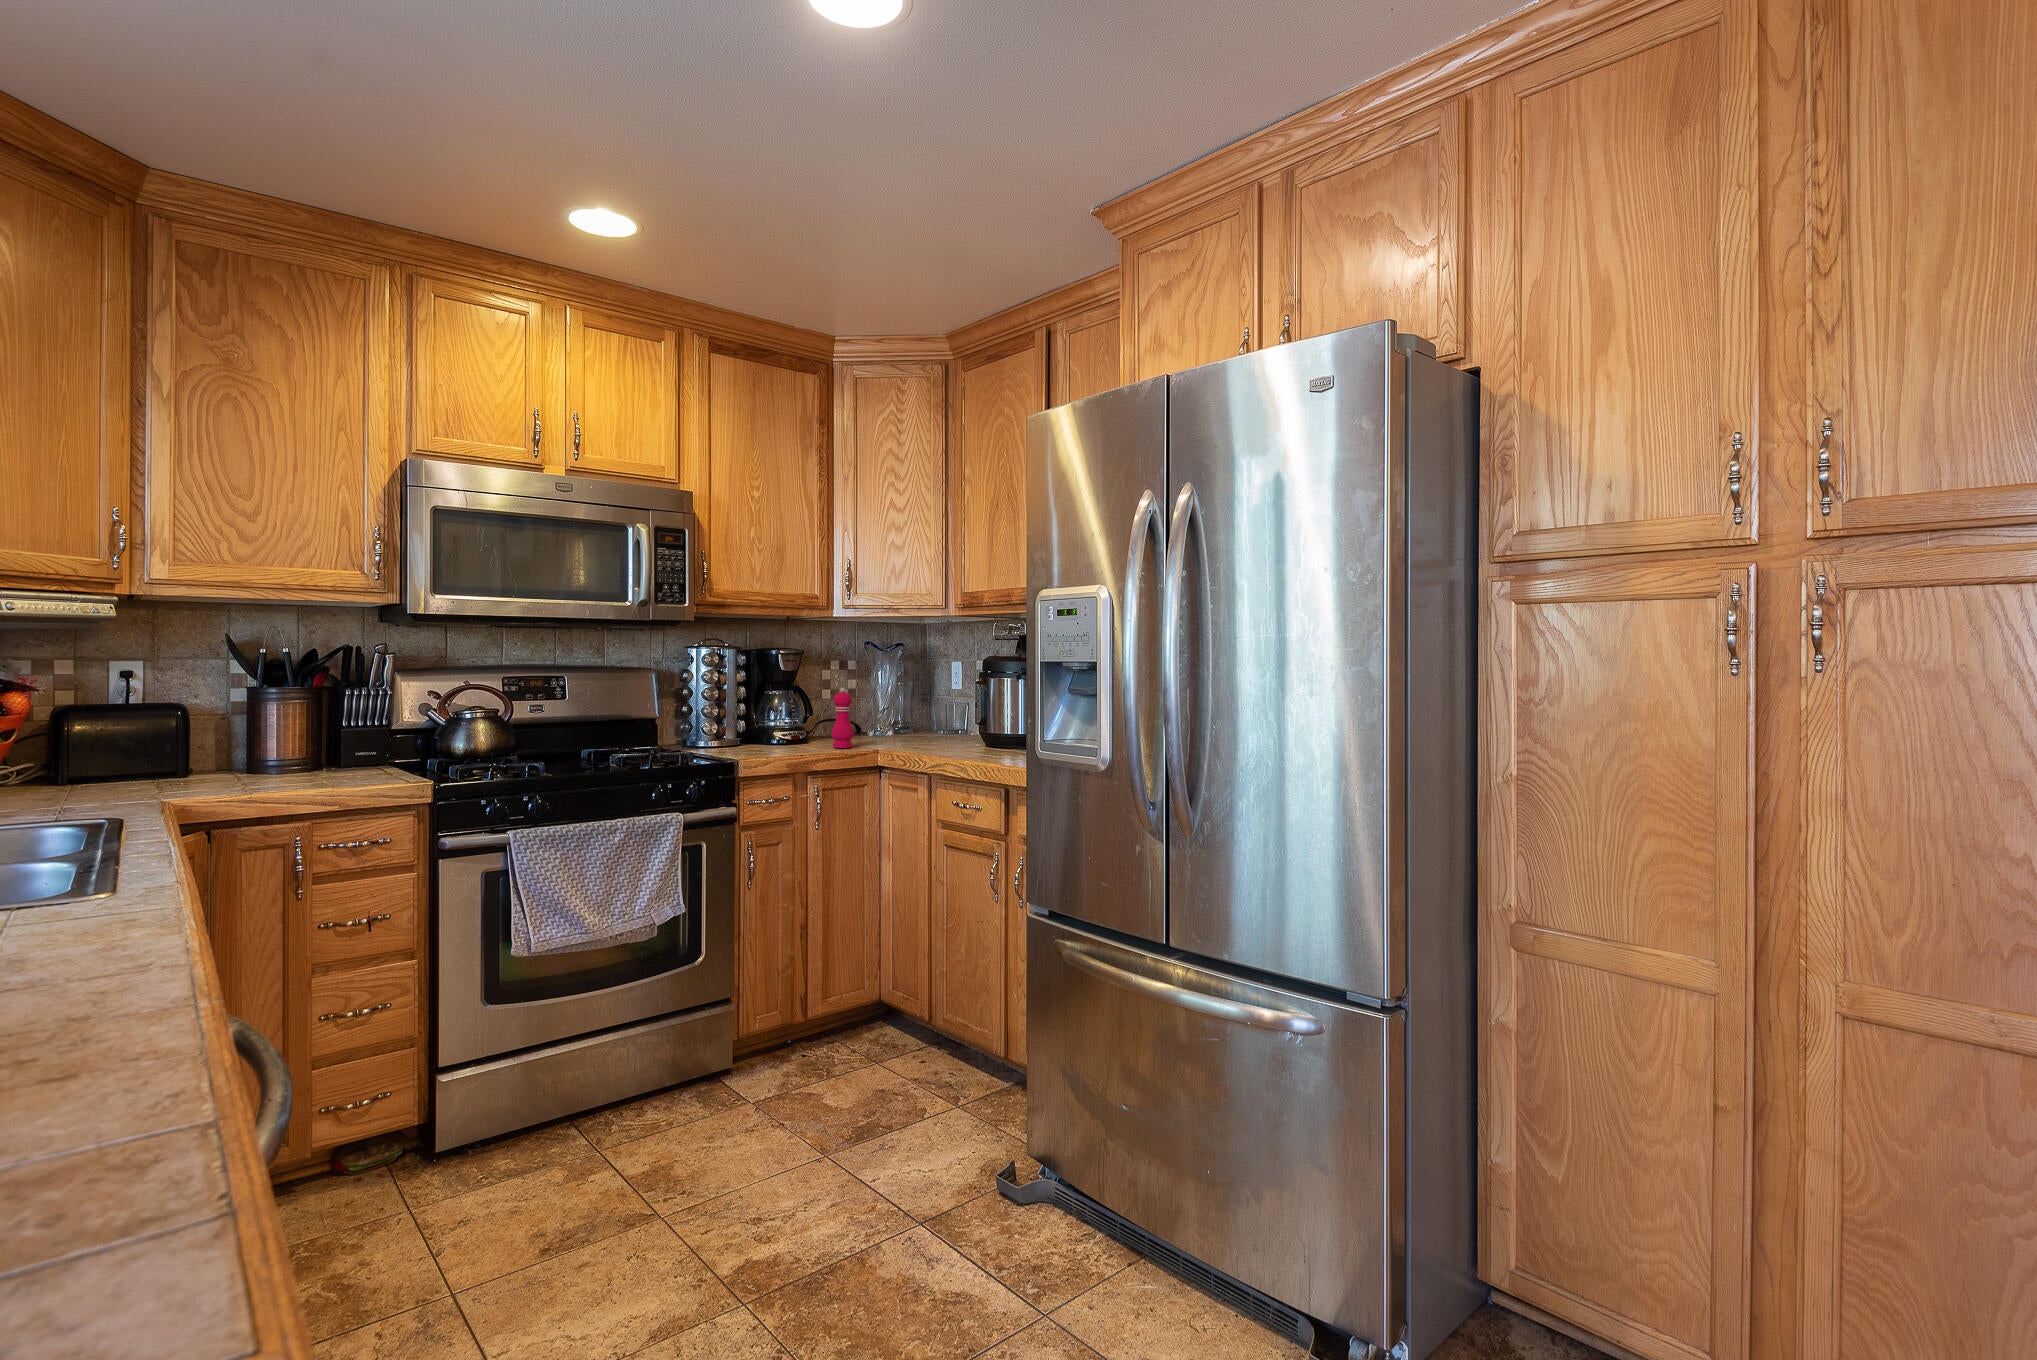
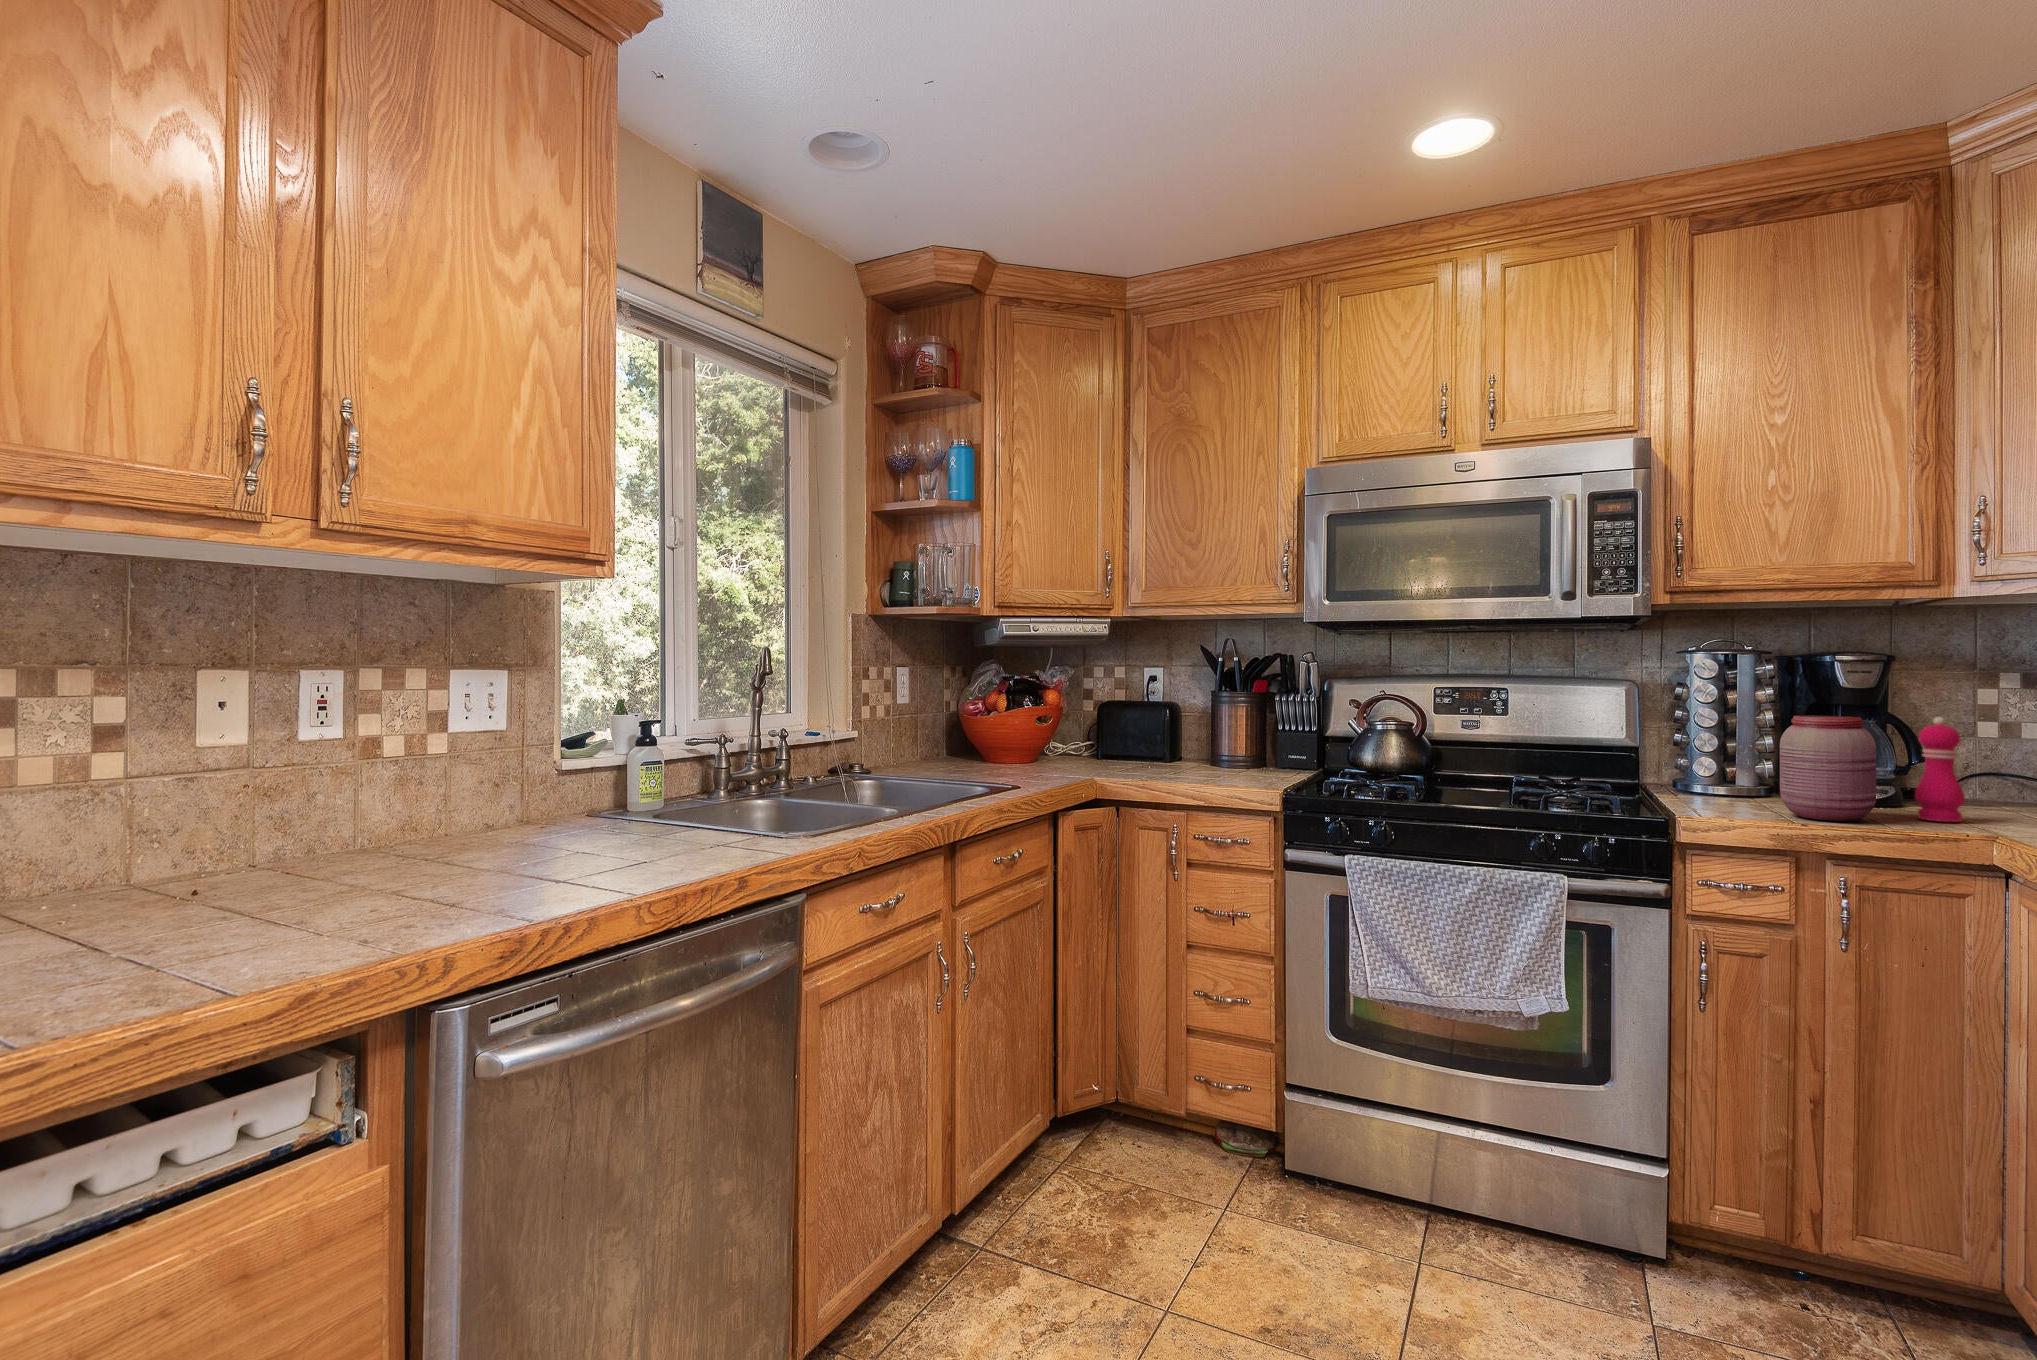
jar: none [775,689,823,754] -> present [1780,715,1876,821]

